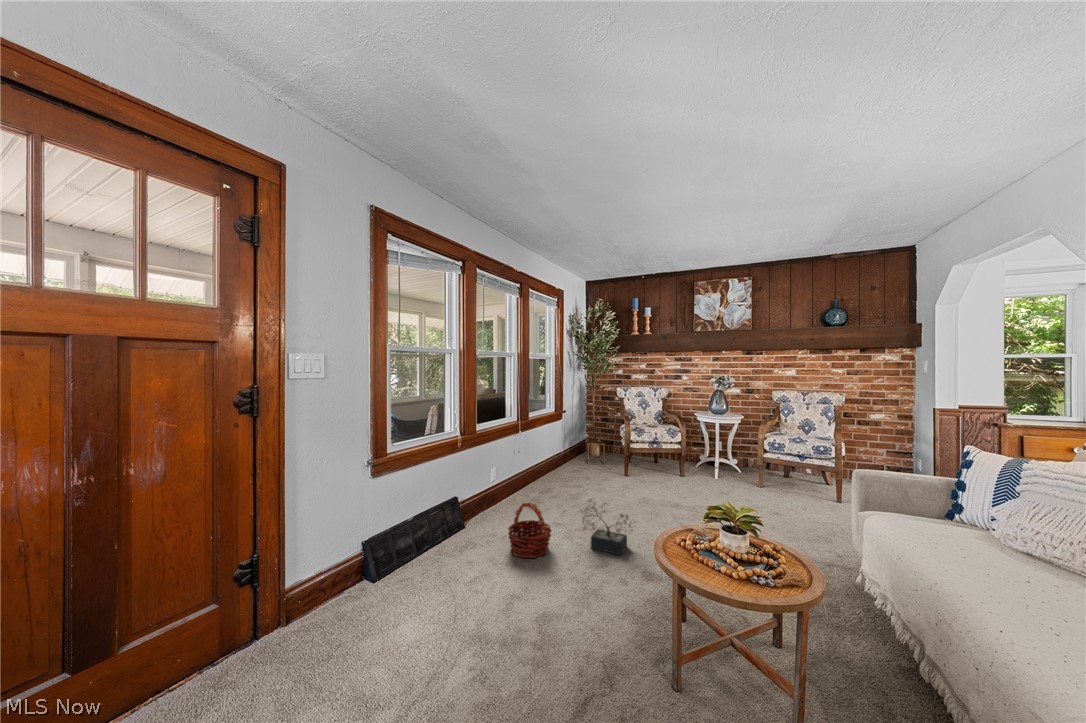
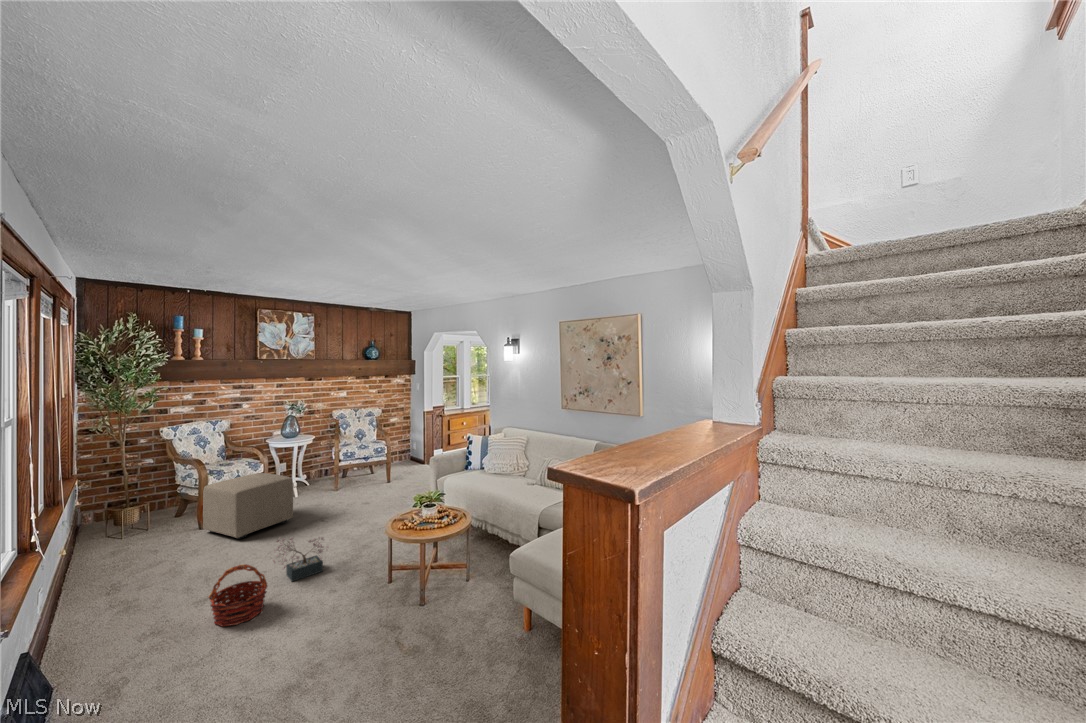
ottoman: none [616,439,677,496] -> present [203,473,293,539]

